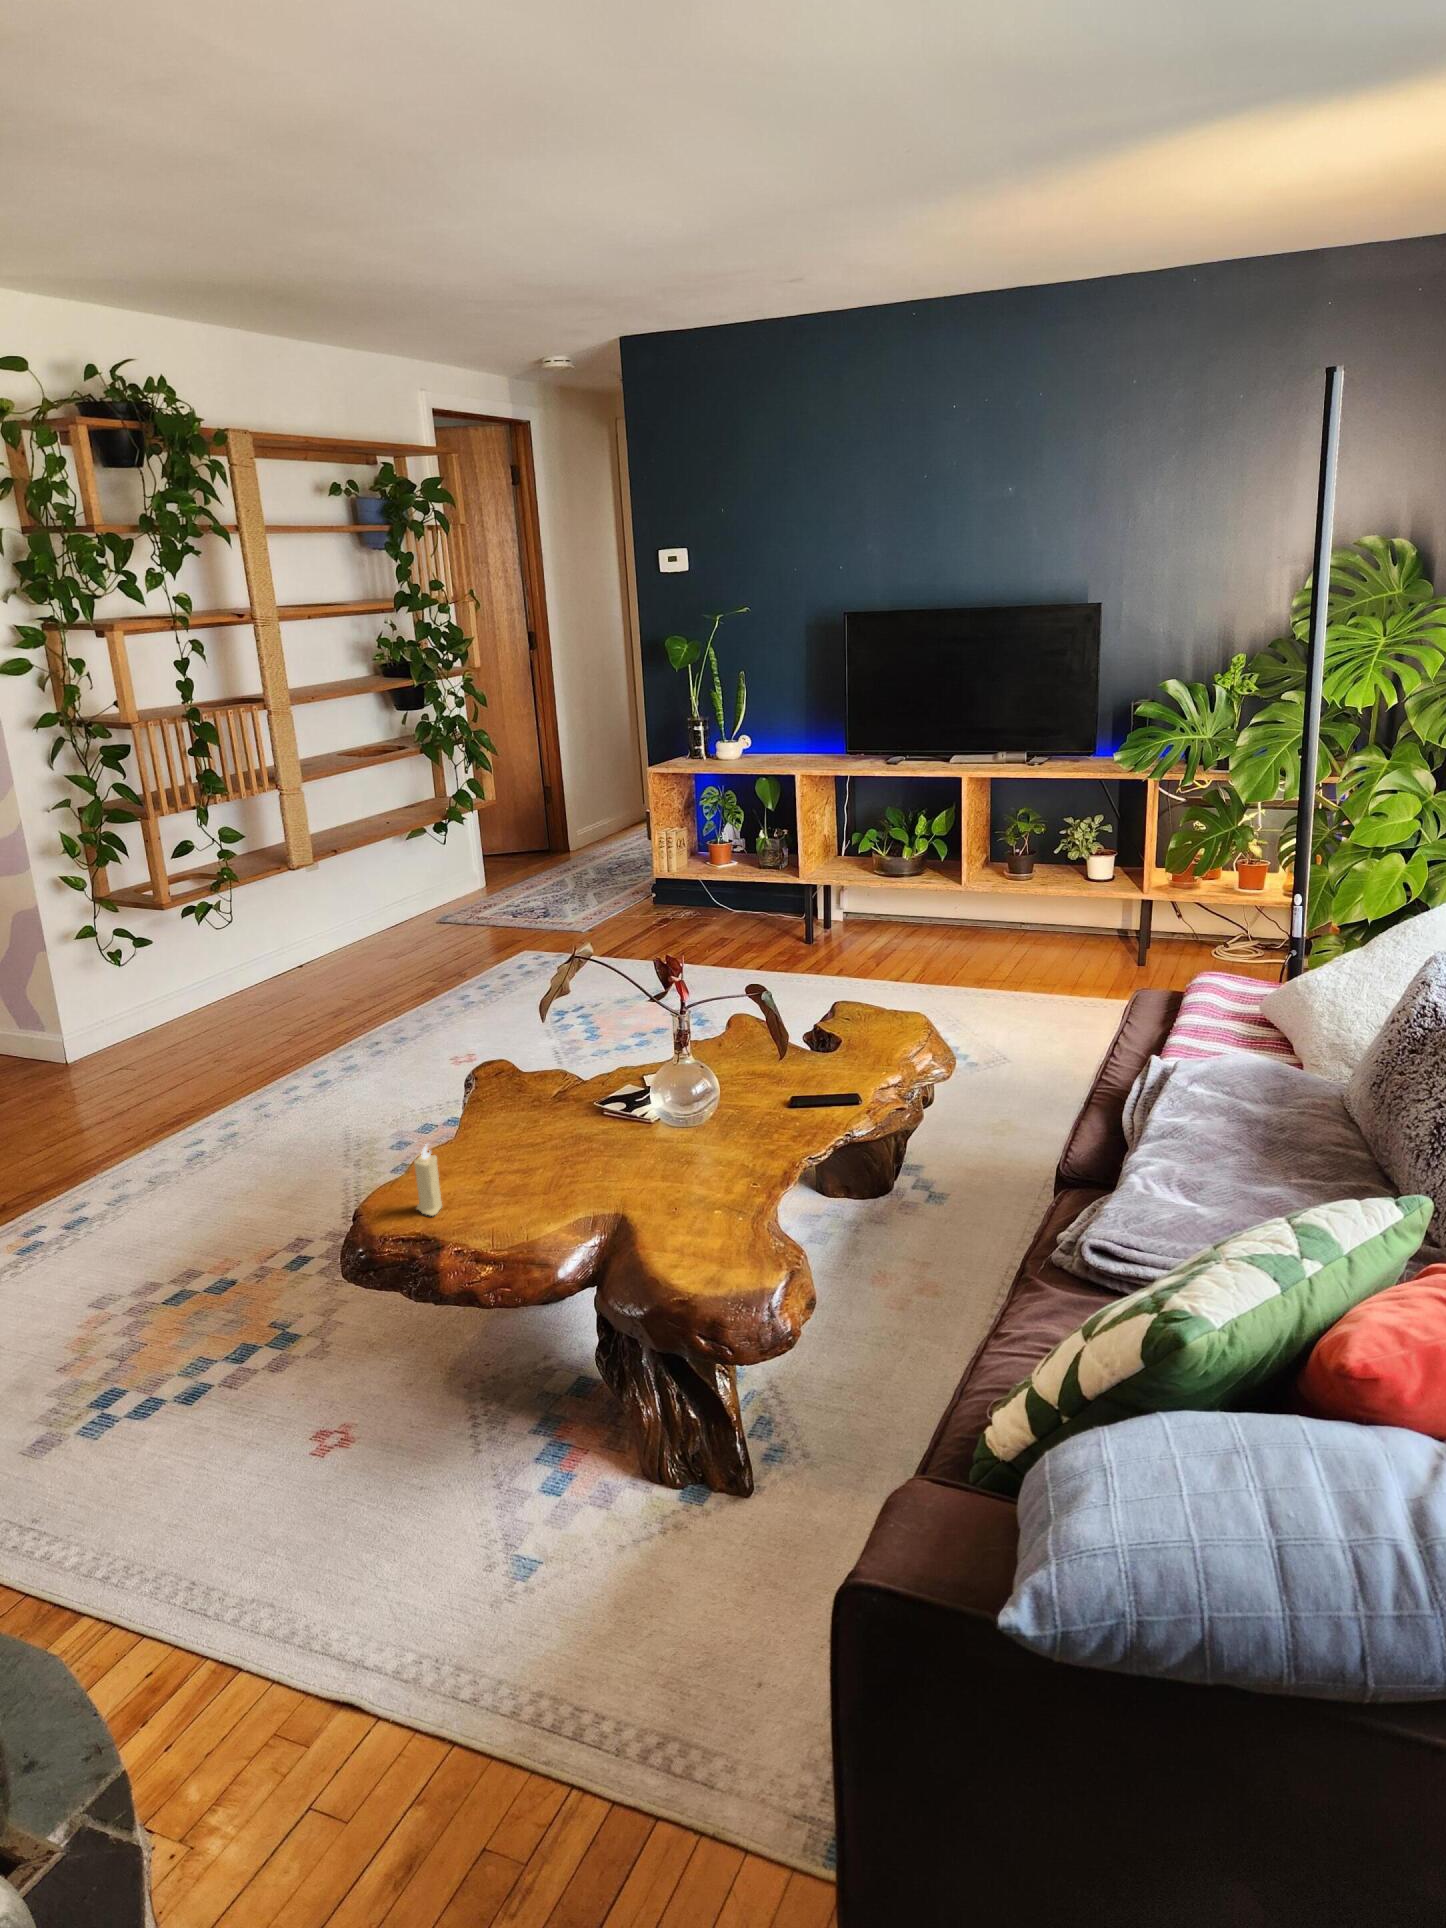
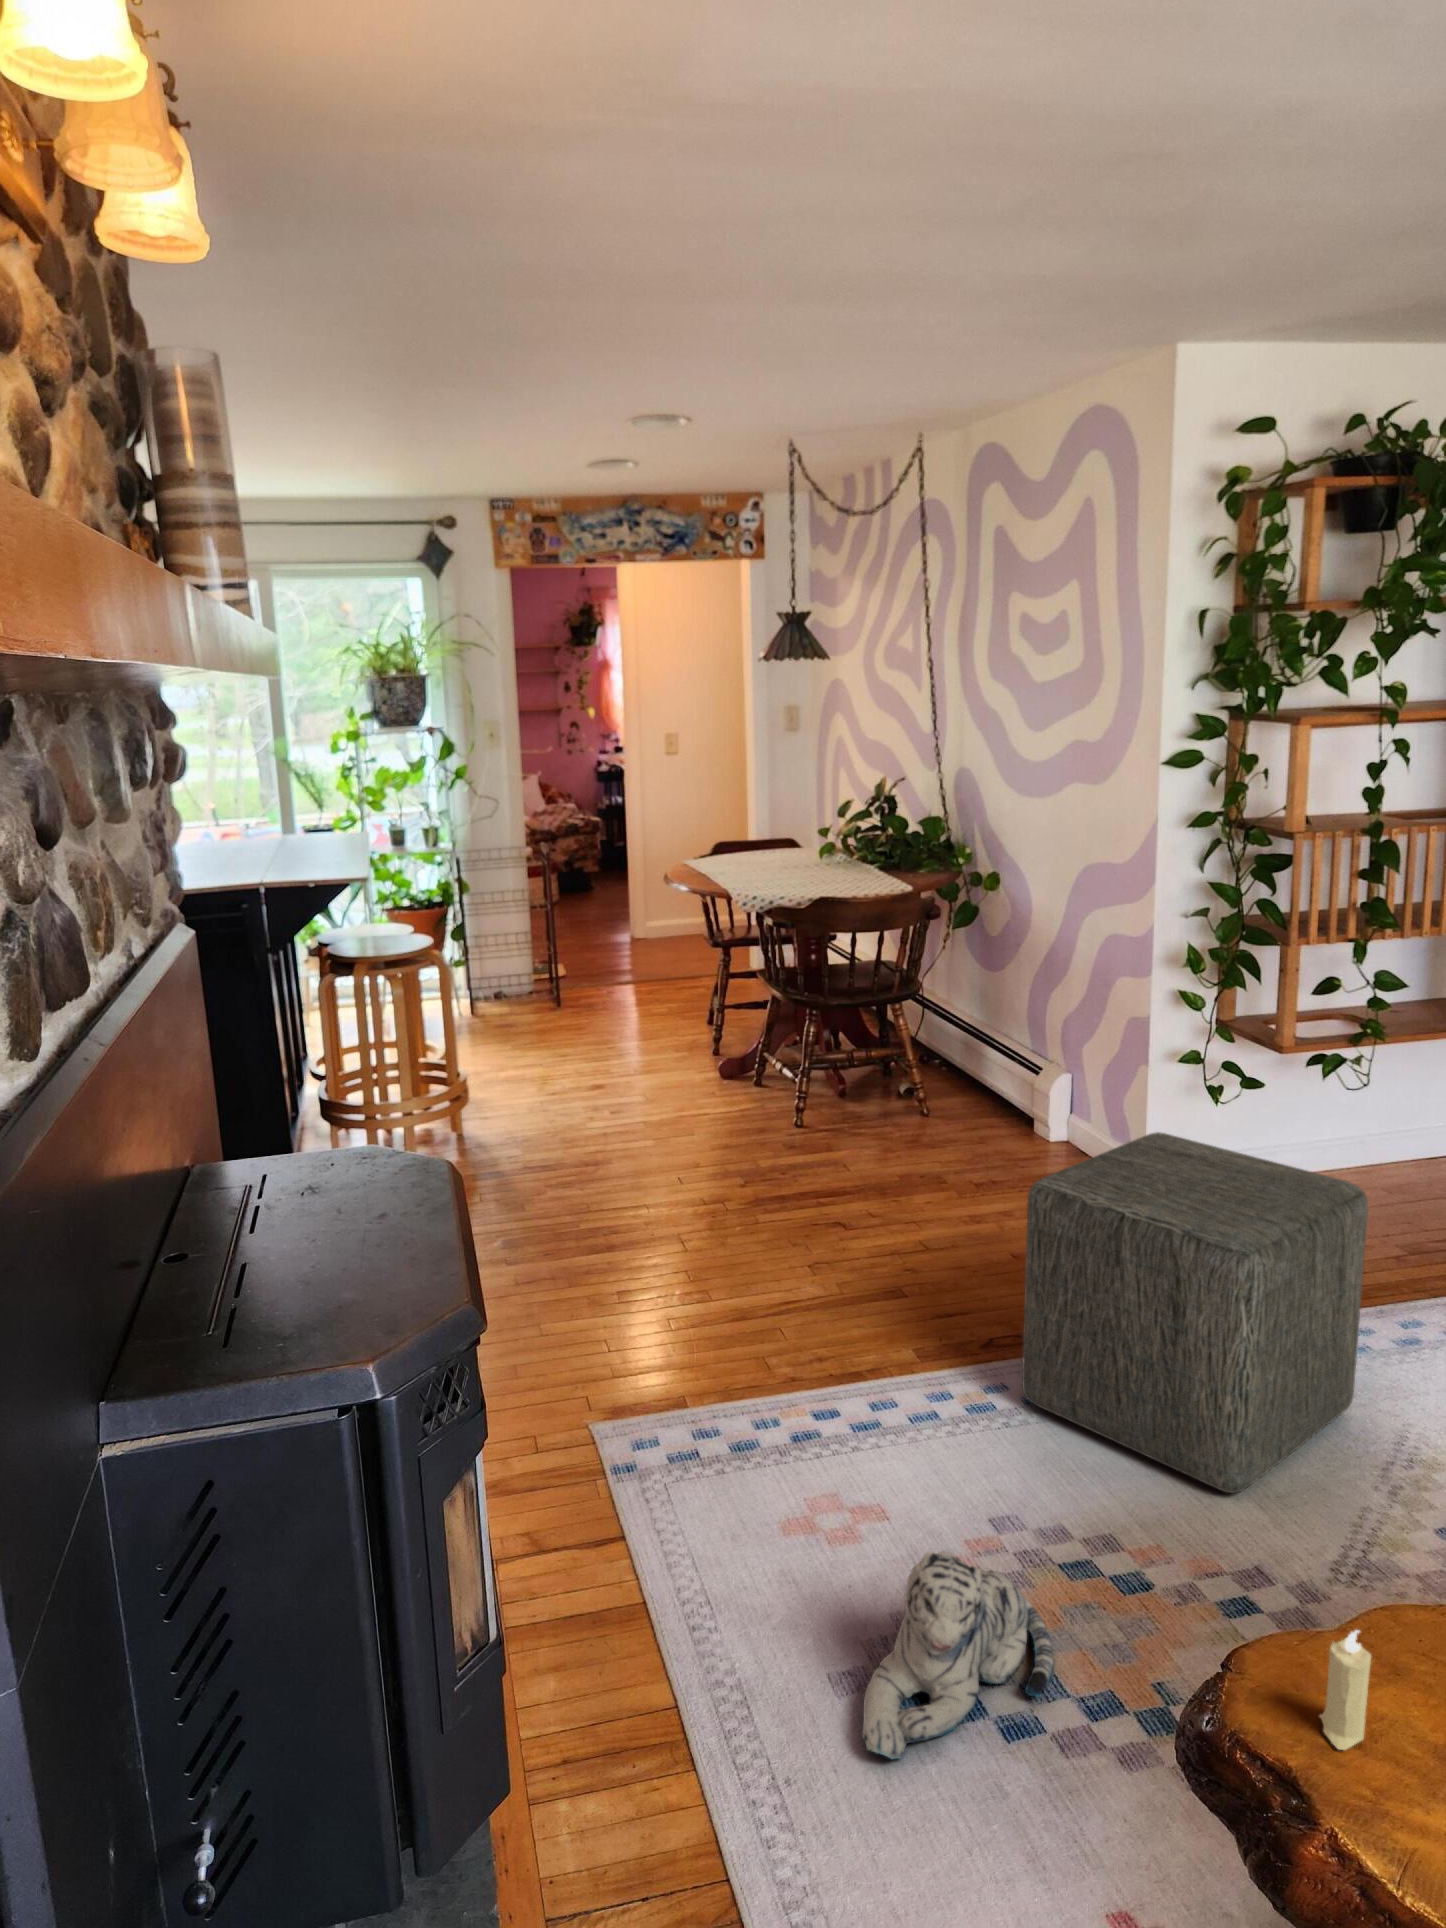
ottoman: none [28,967,311,1224] -> present [1022,1132,1368,1493]
plush toy: none [61,1299,198,1467] -> present [862,1551,1054,1759]

